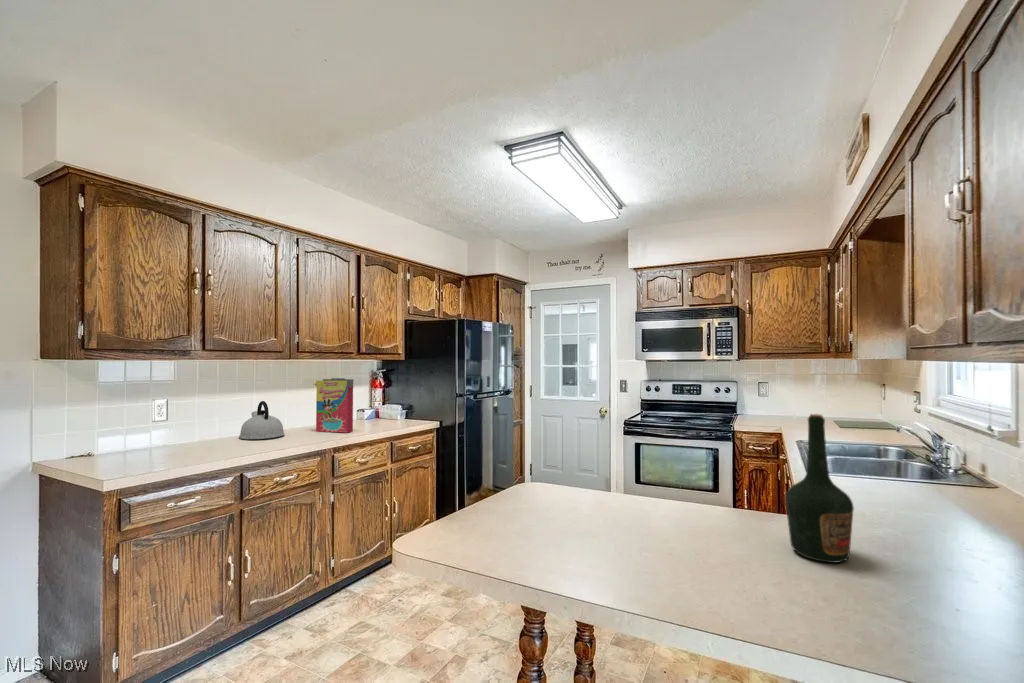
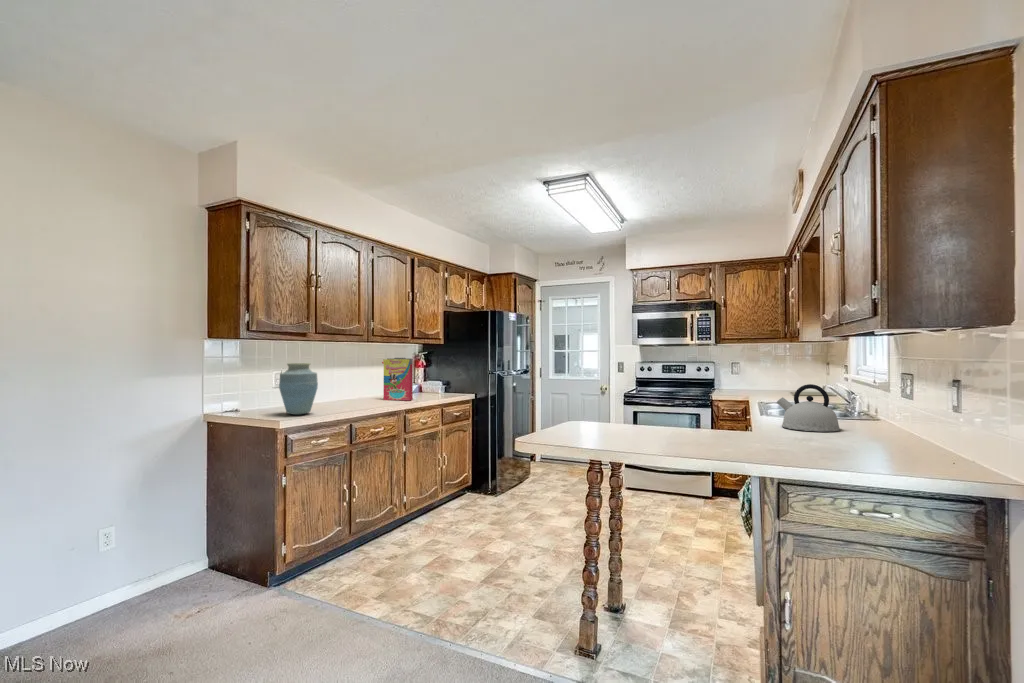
vase: none [133,391,193,463] -> present [279,363,318,415]
kettle: present [239,401,284,439] -> present [777,384,840,432]
bottle: present [785,414,854,563] -> none [732,364,767,440]

